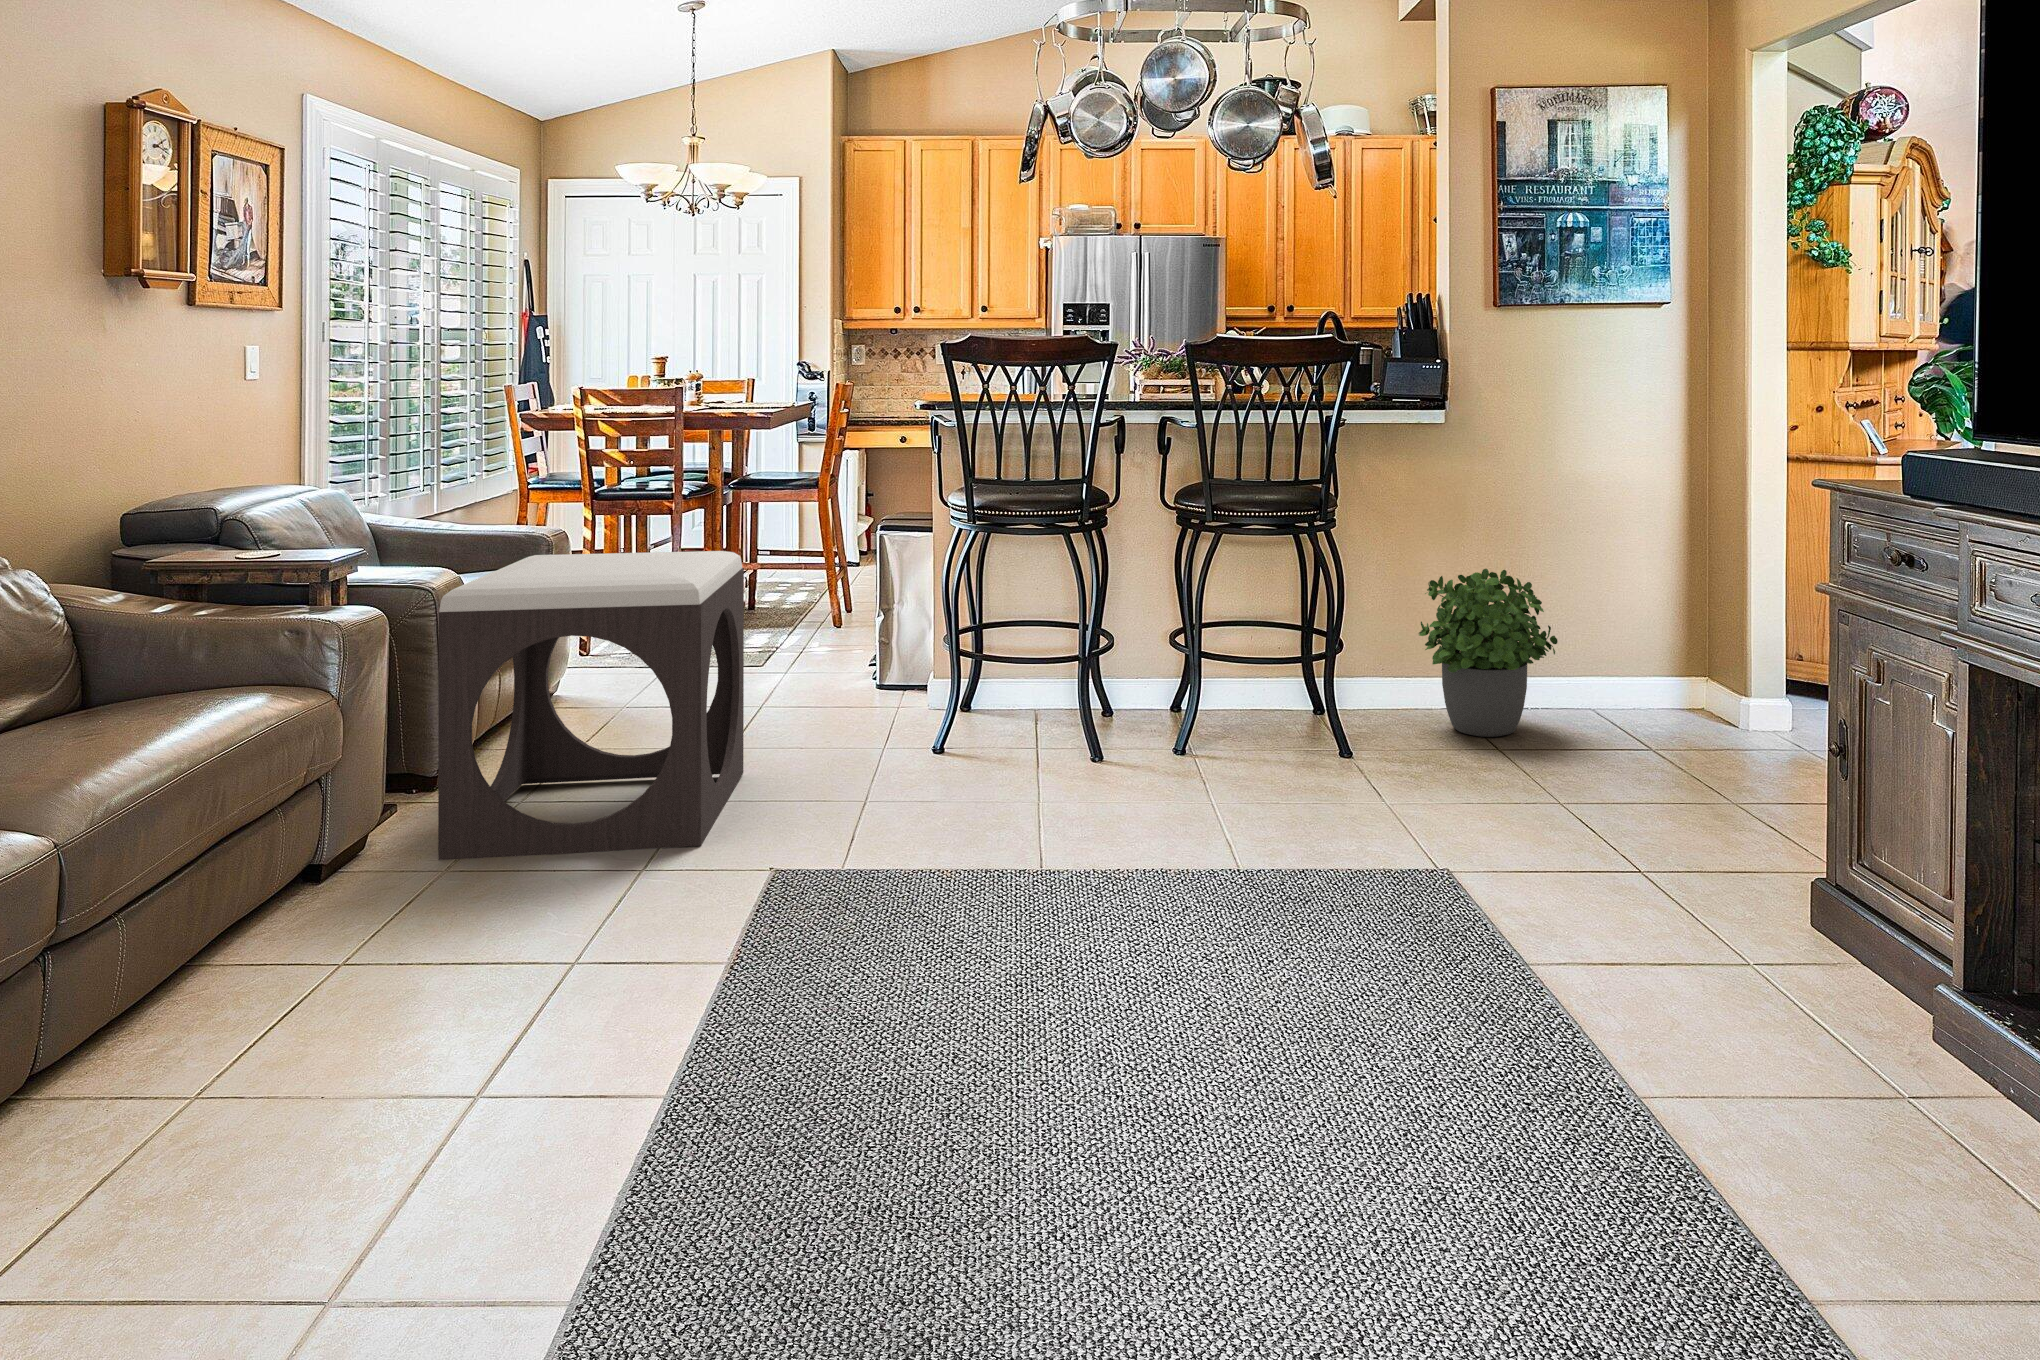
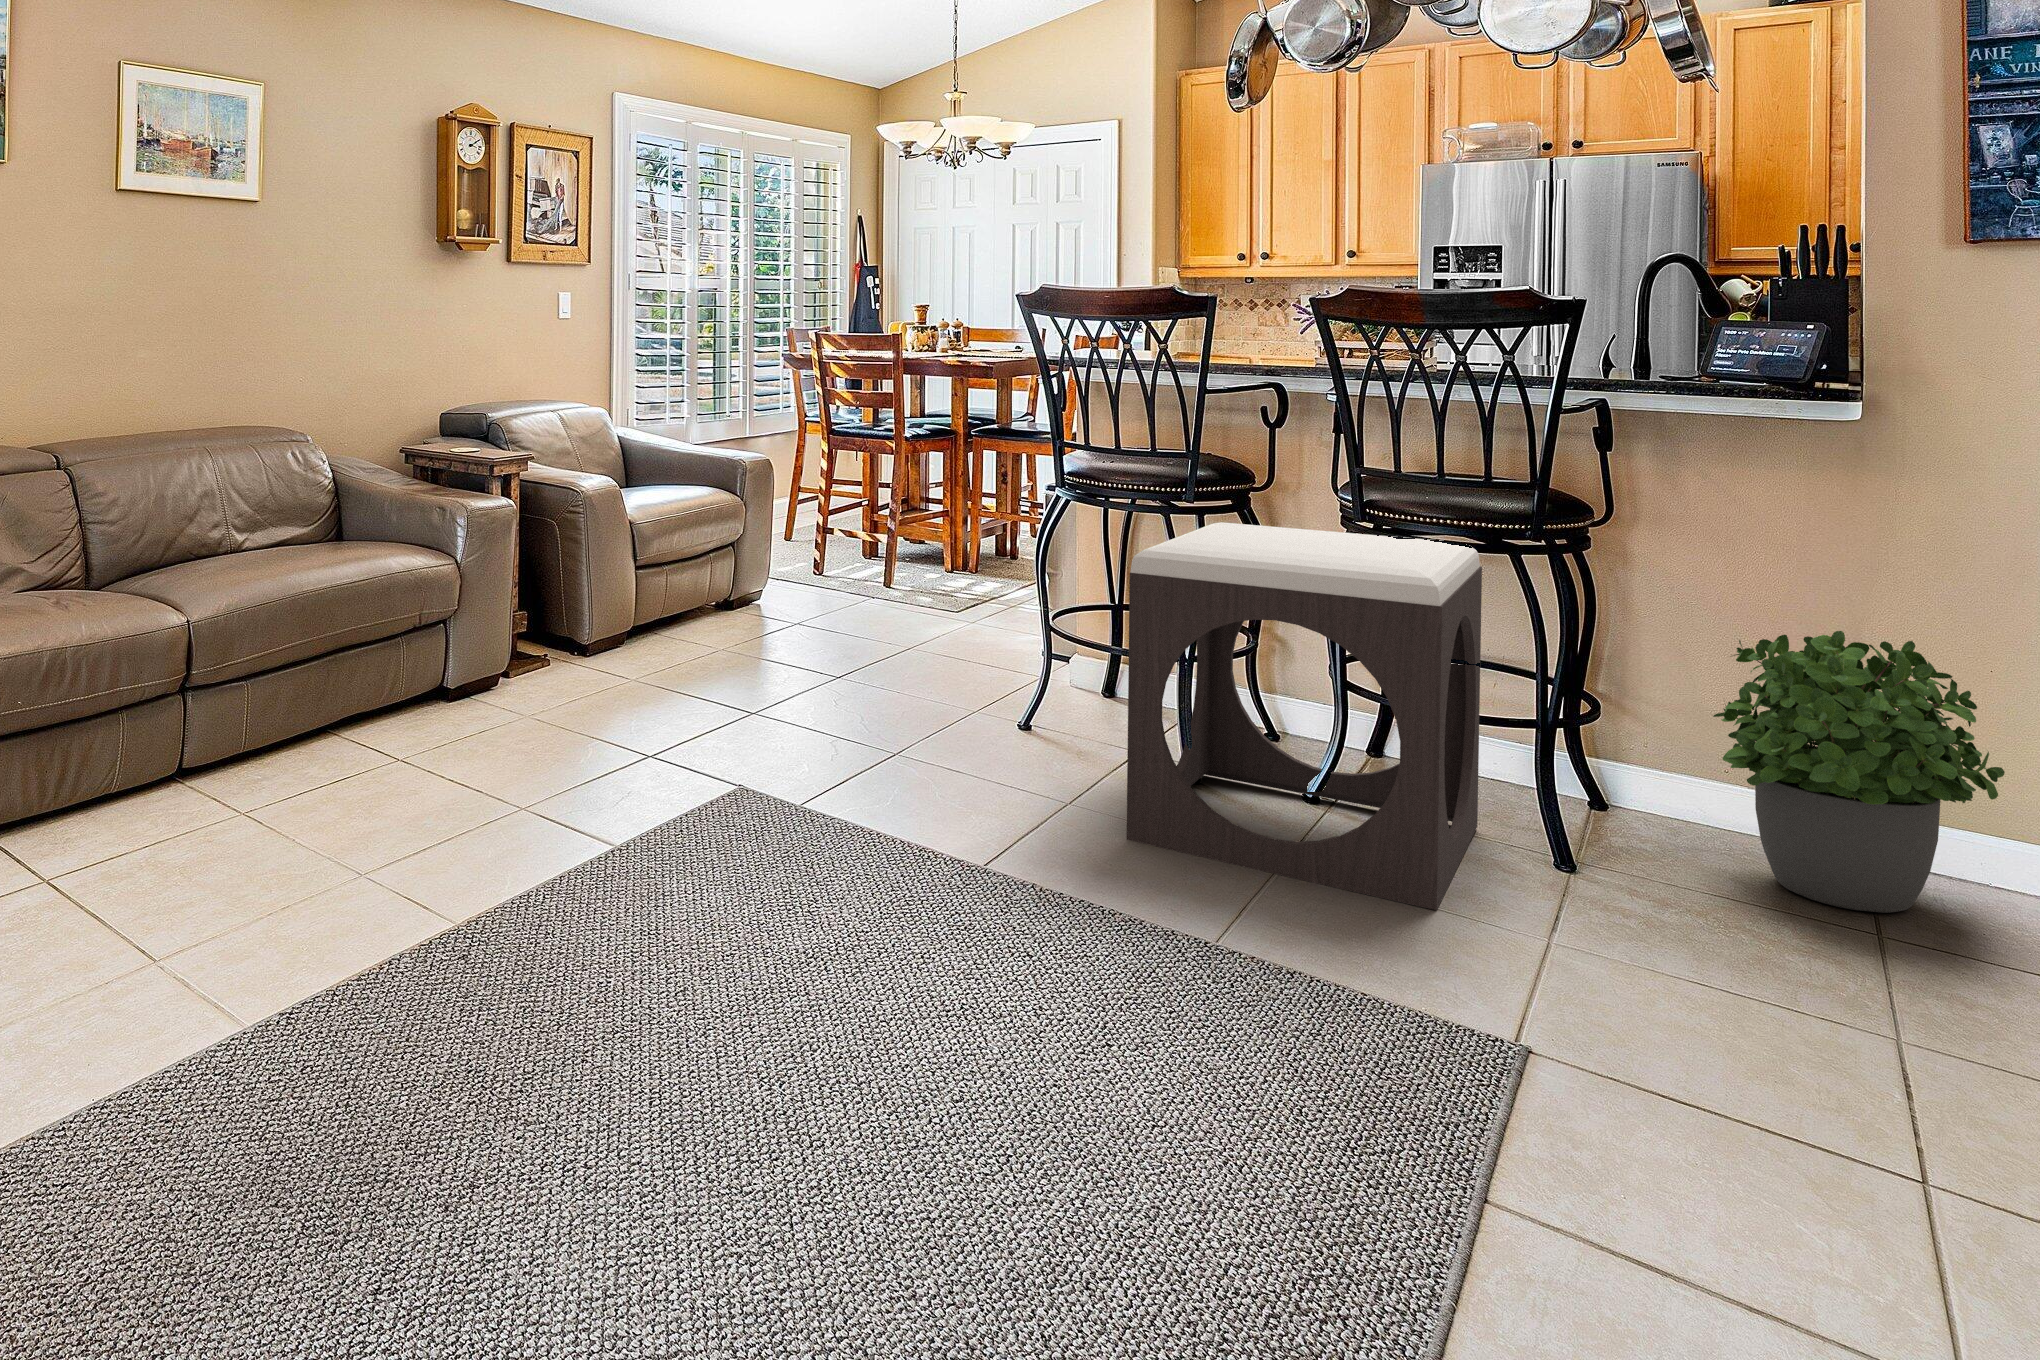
footstool: present [438,551,744,860] -> present [1127,522,1482,910]

